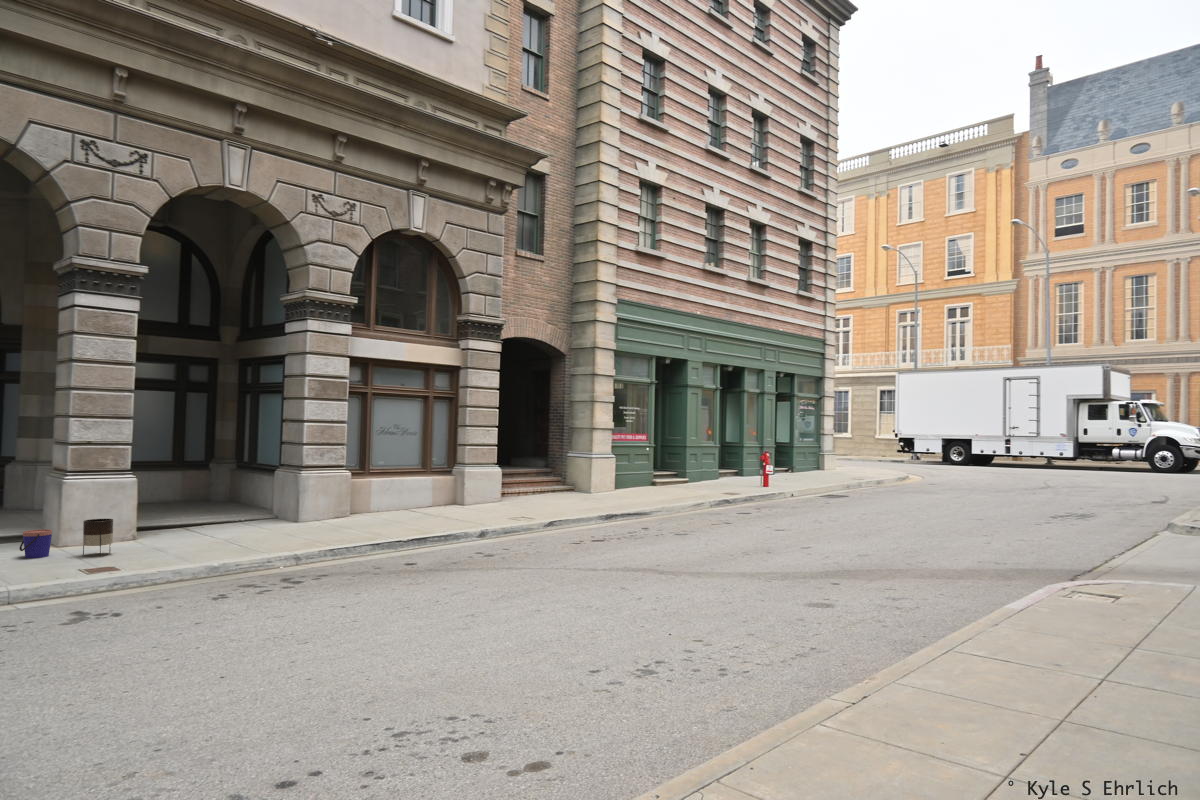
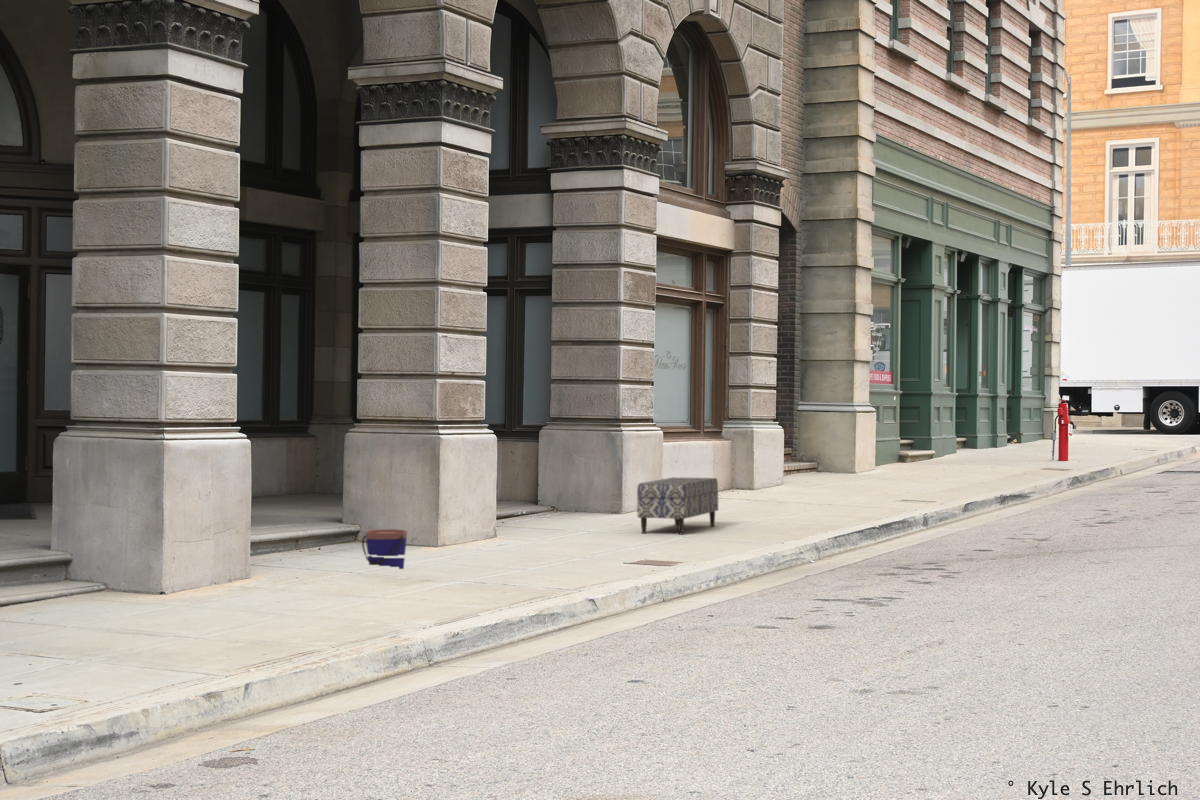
bench: none [314,497,382,532] -> present [637,477,718,535]
planter: present [83,519,113,555] -> none [452,509,496,570]

